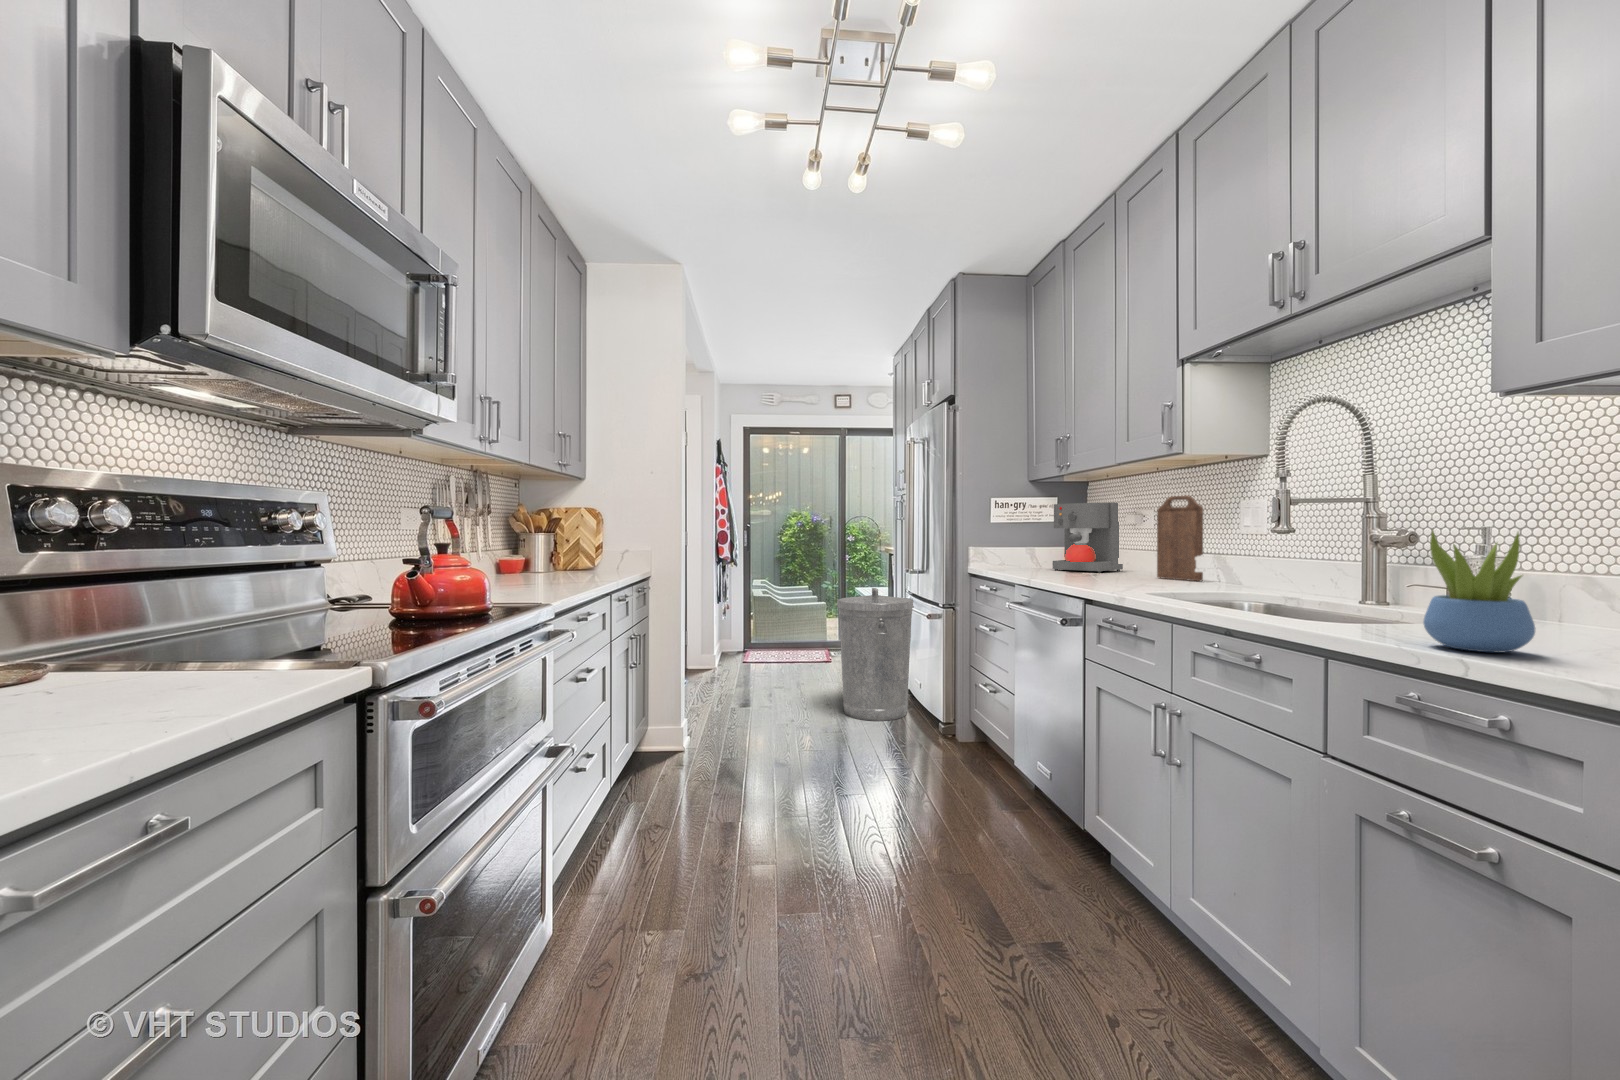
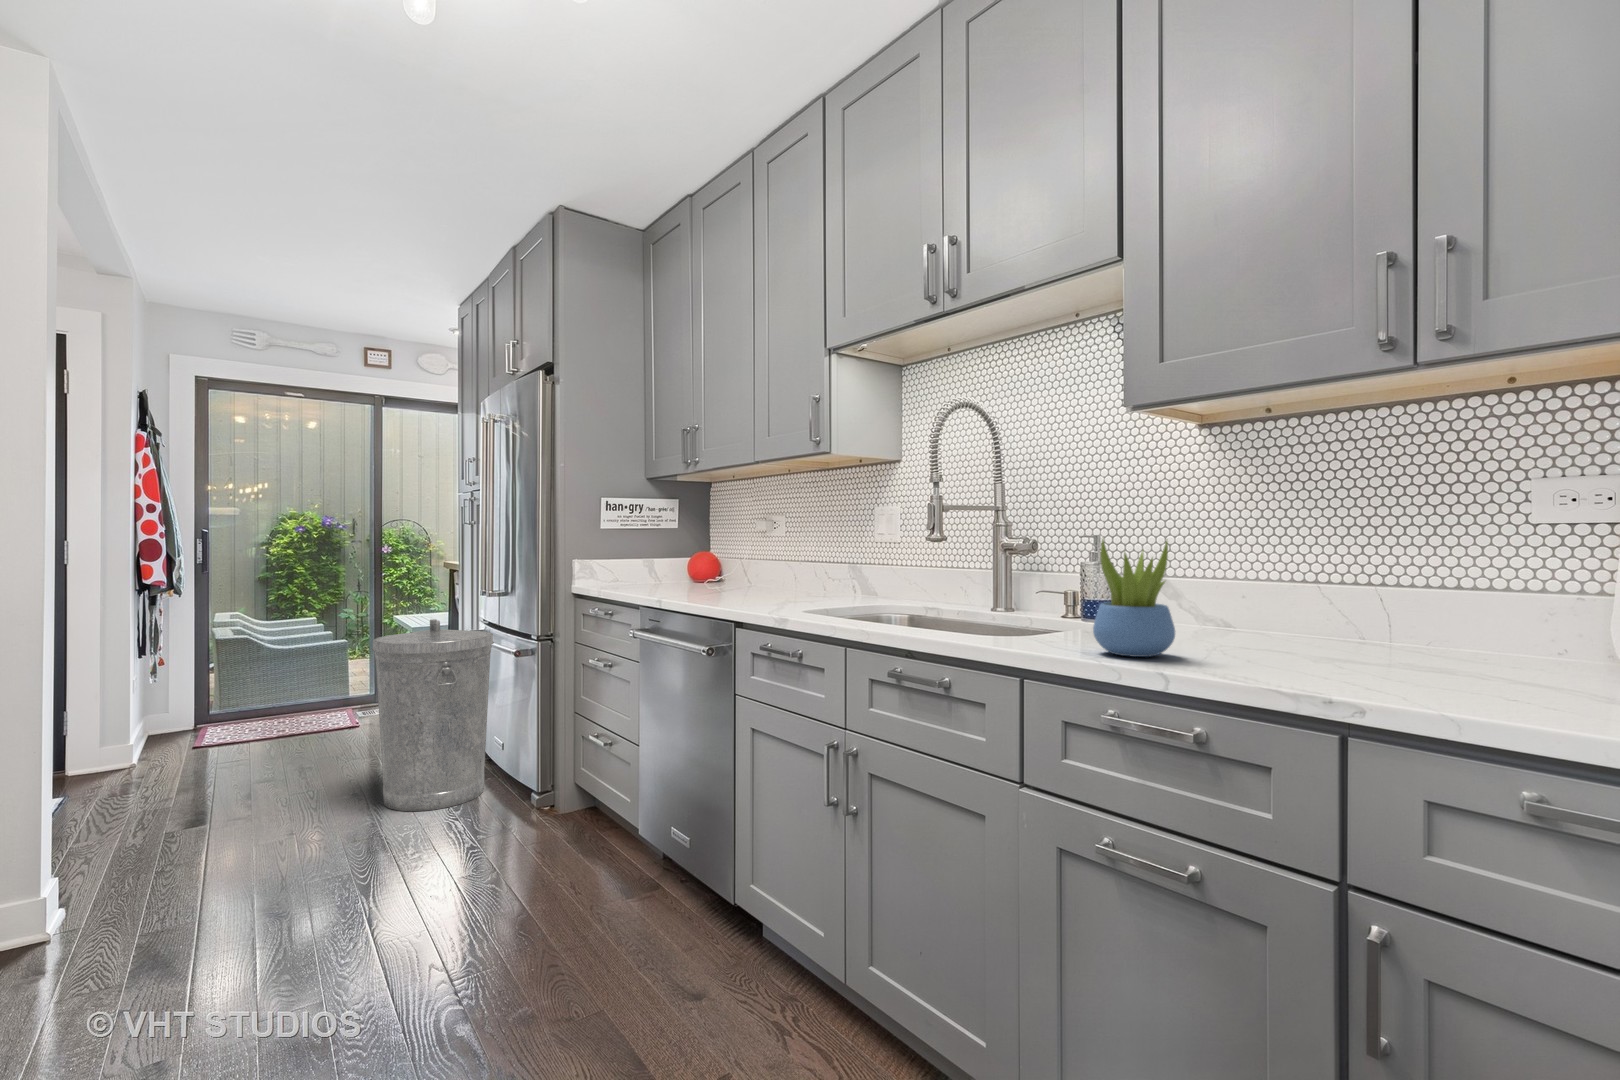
cutting board: present [1157,496,1203,581] -> none [793,501,839,594]
coffee maker: present [1053,502,1123,573] -> none [677,506,752,588]

